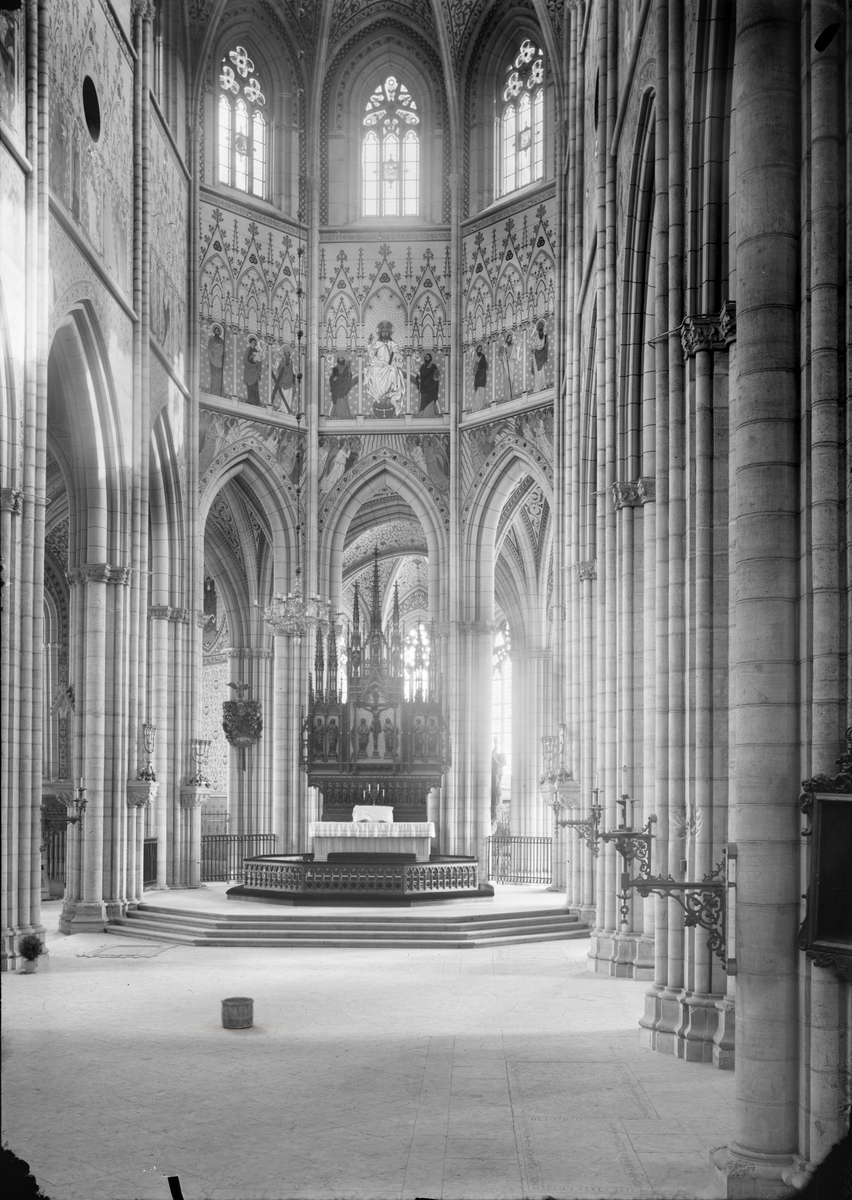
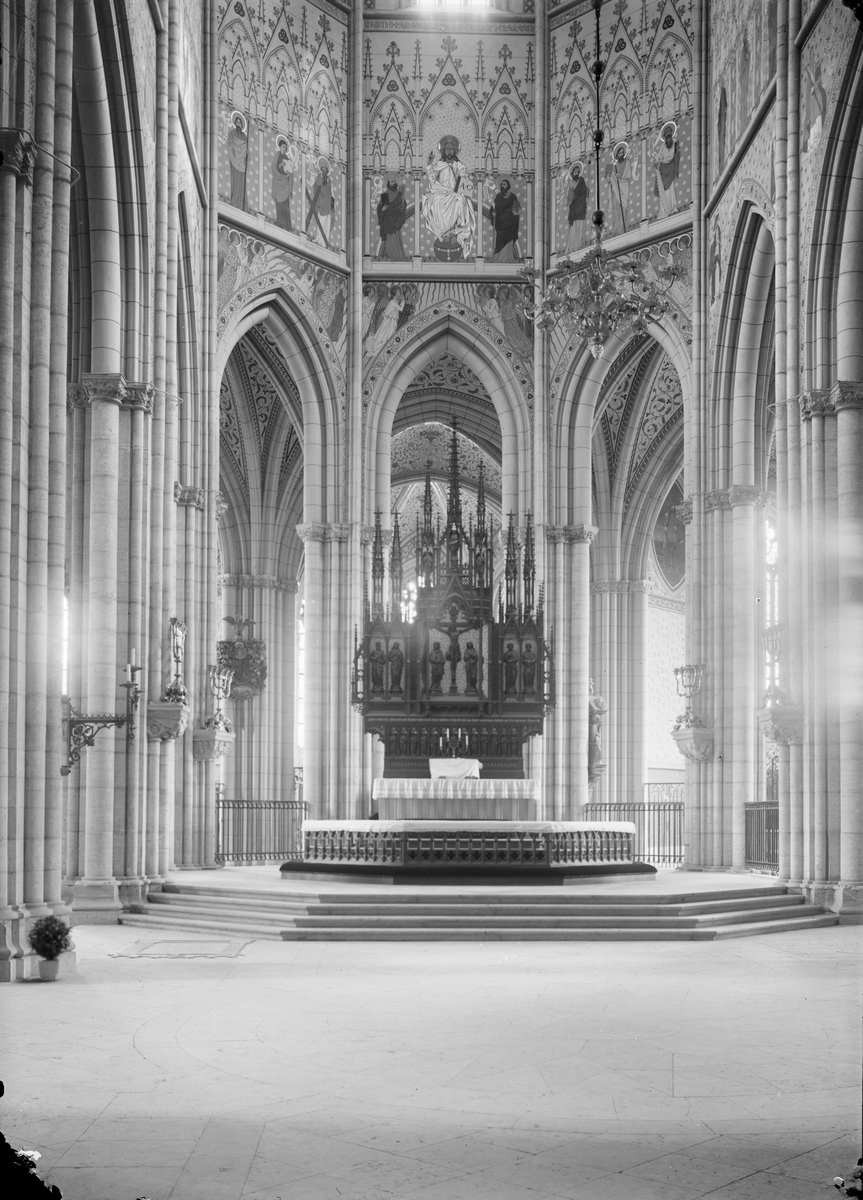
wooden bucket: present [221,997,254,1029] -> none [521,1018,589,1082]

